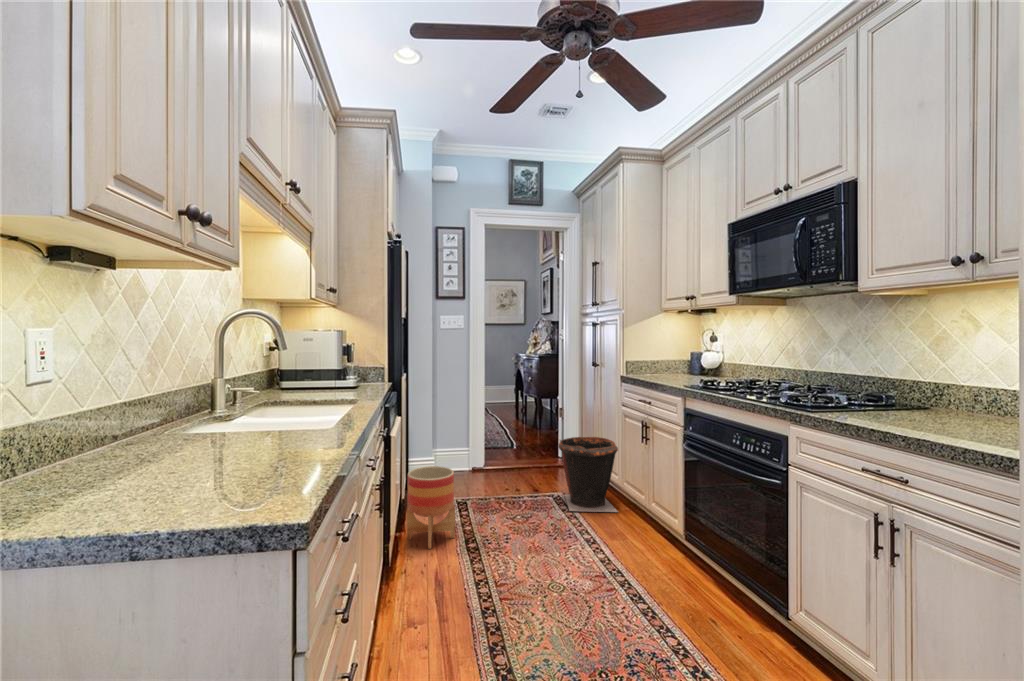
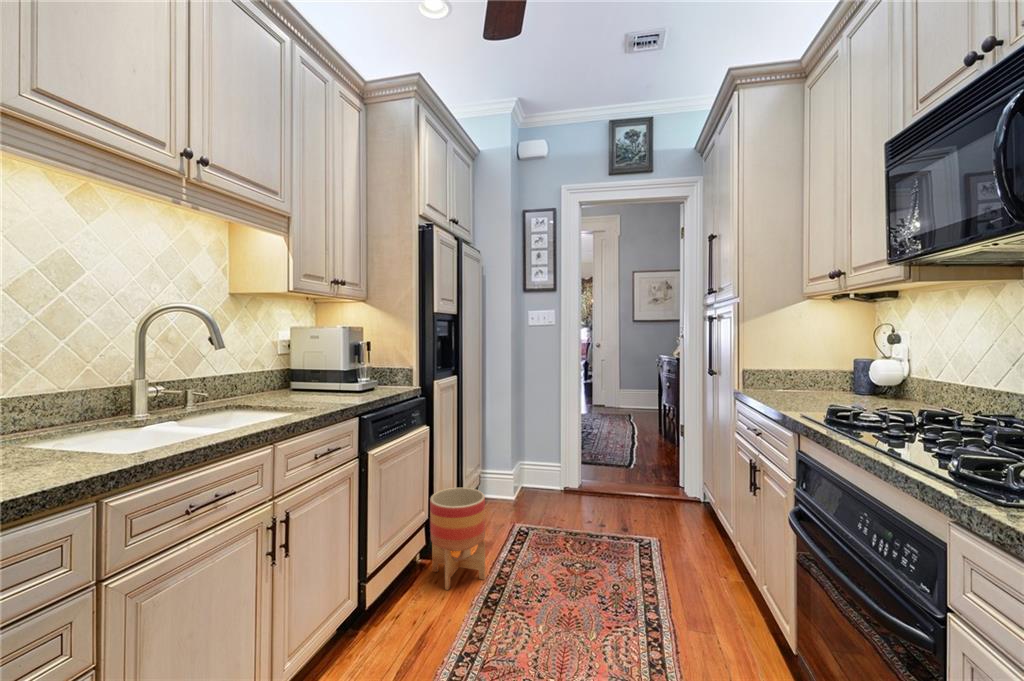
waste bin: present [558,437,618,512] -> none [640,467,724,582]

